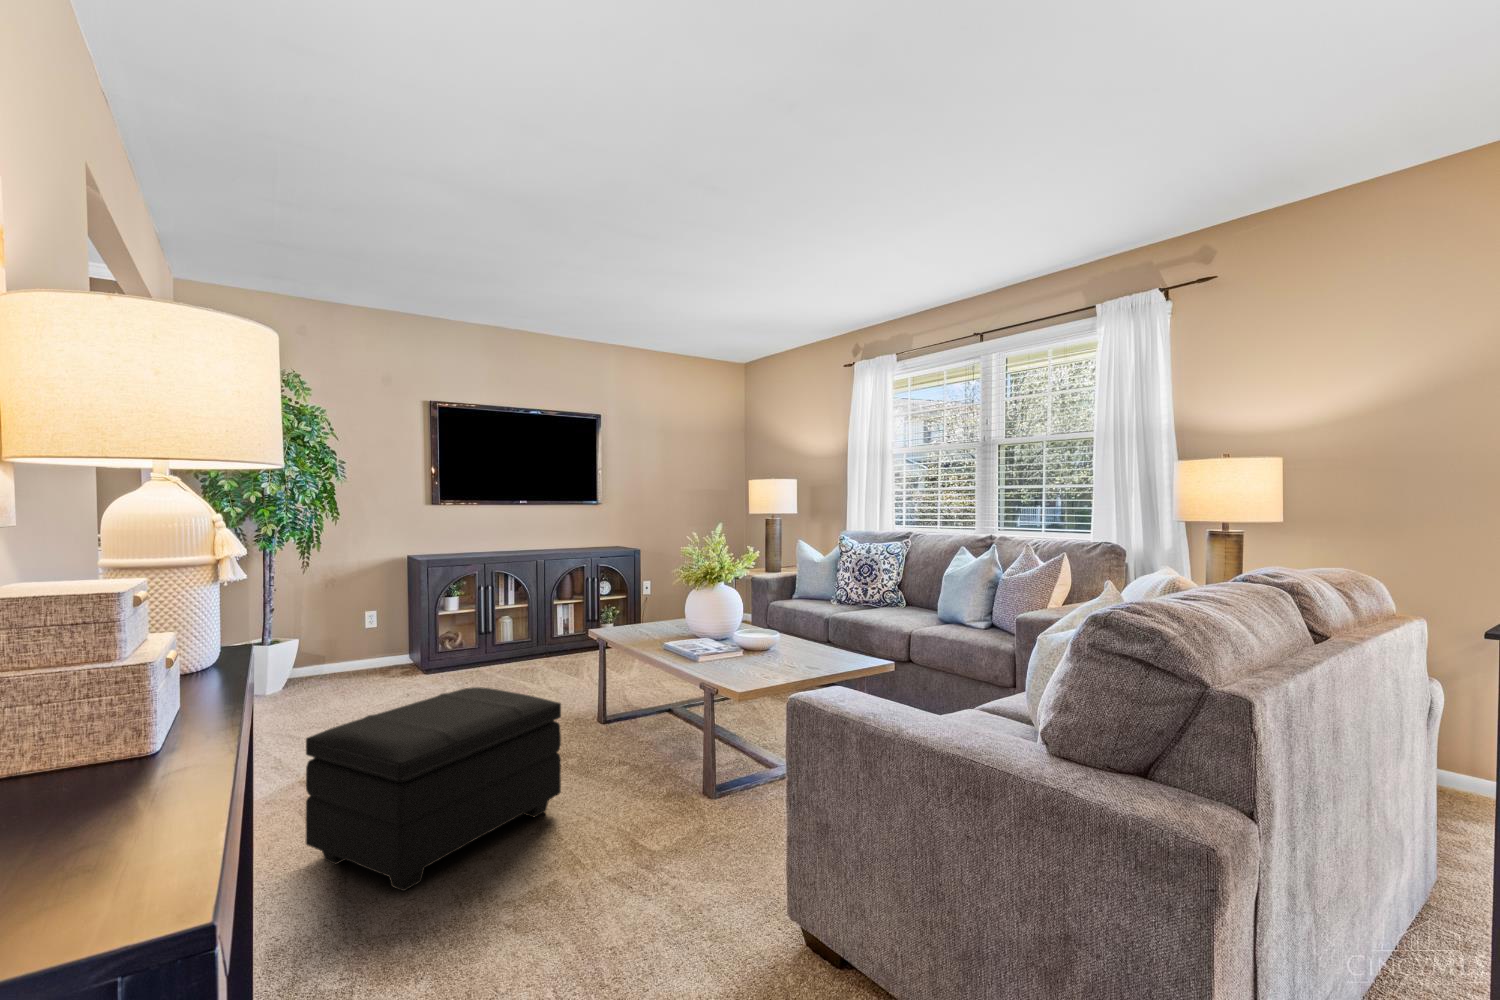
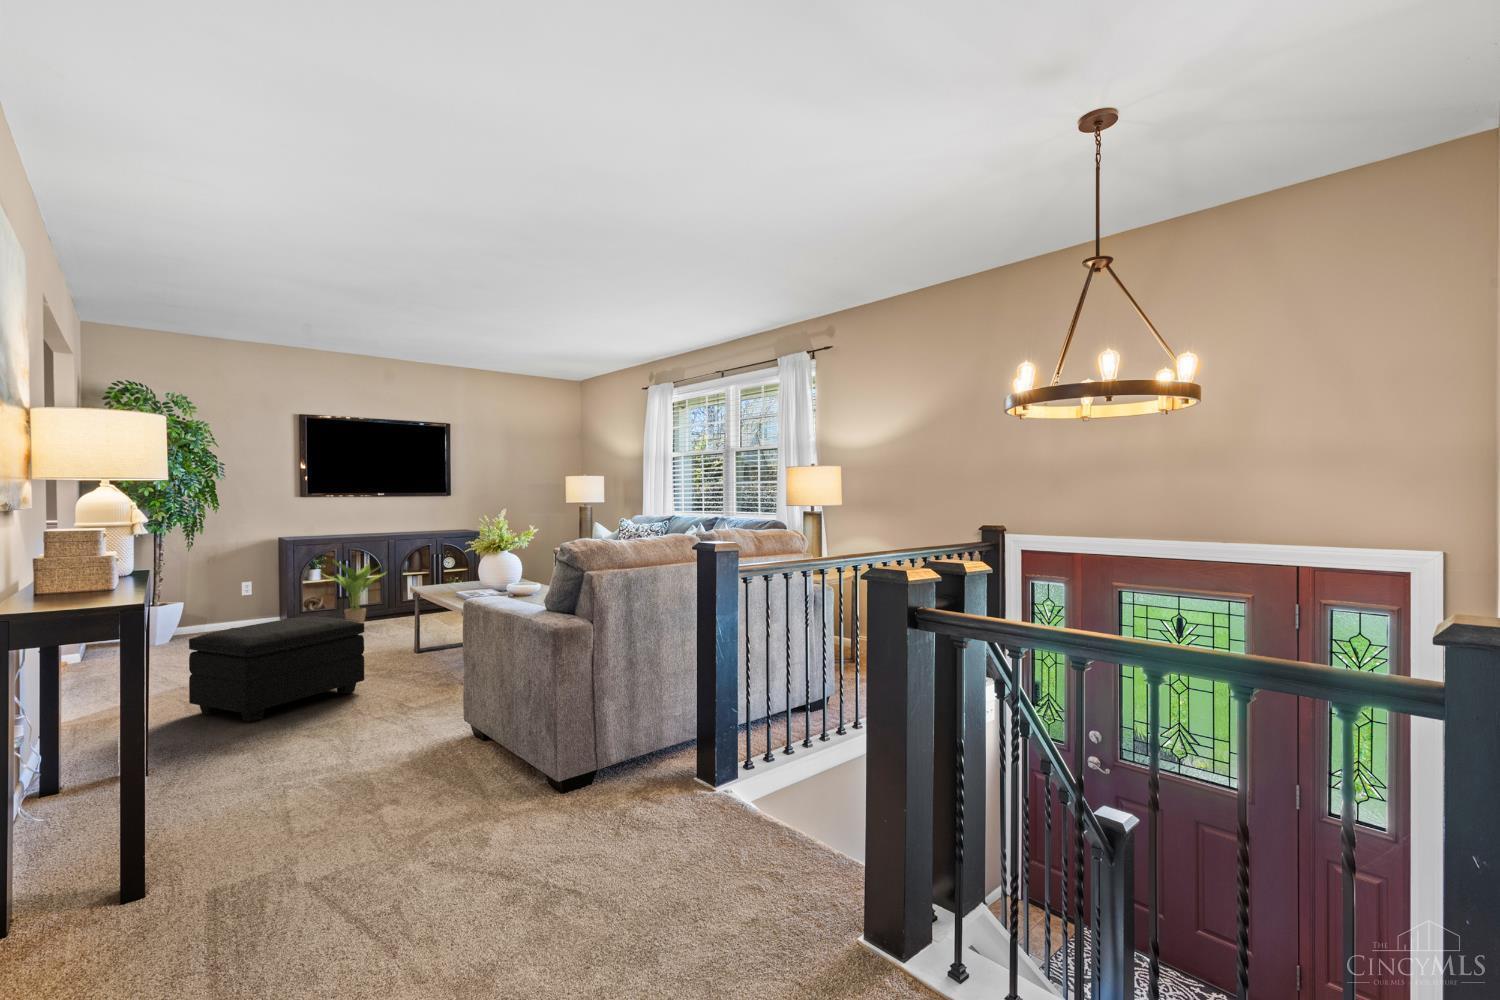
potted plant: none [462,585,538,675] -> present [325,559,385,623]

